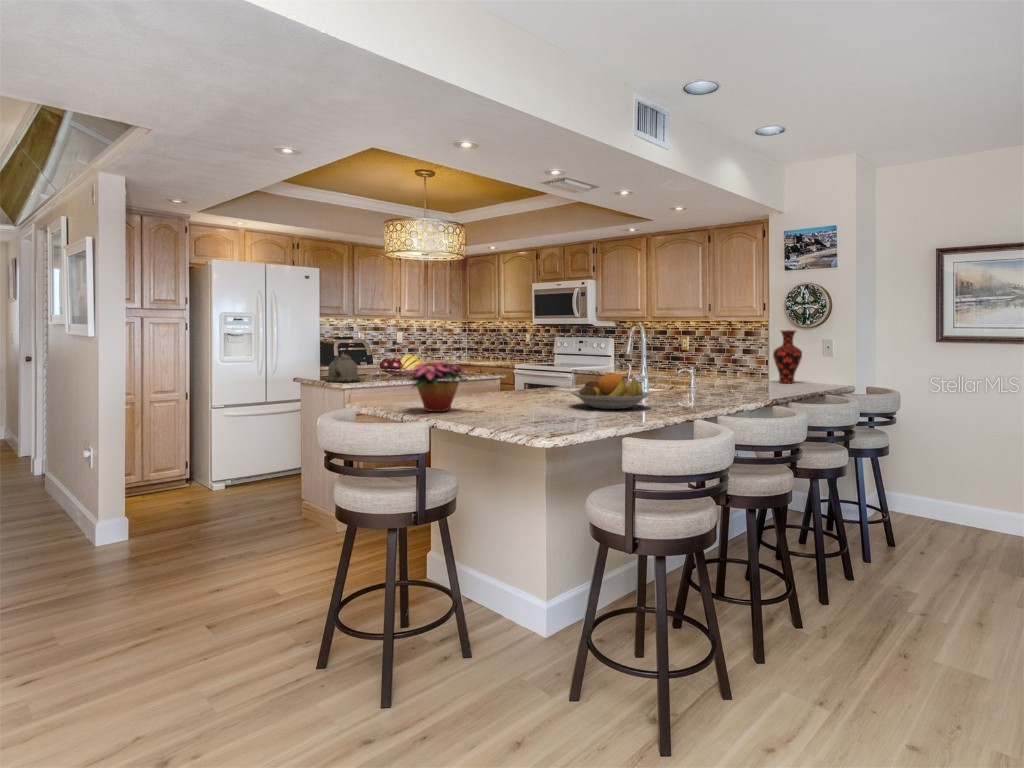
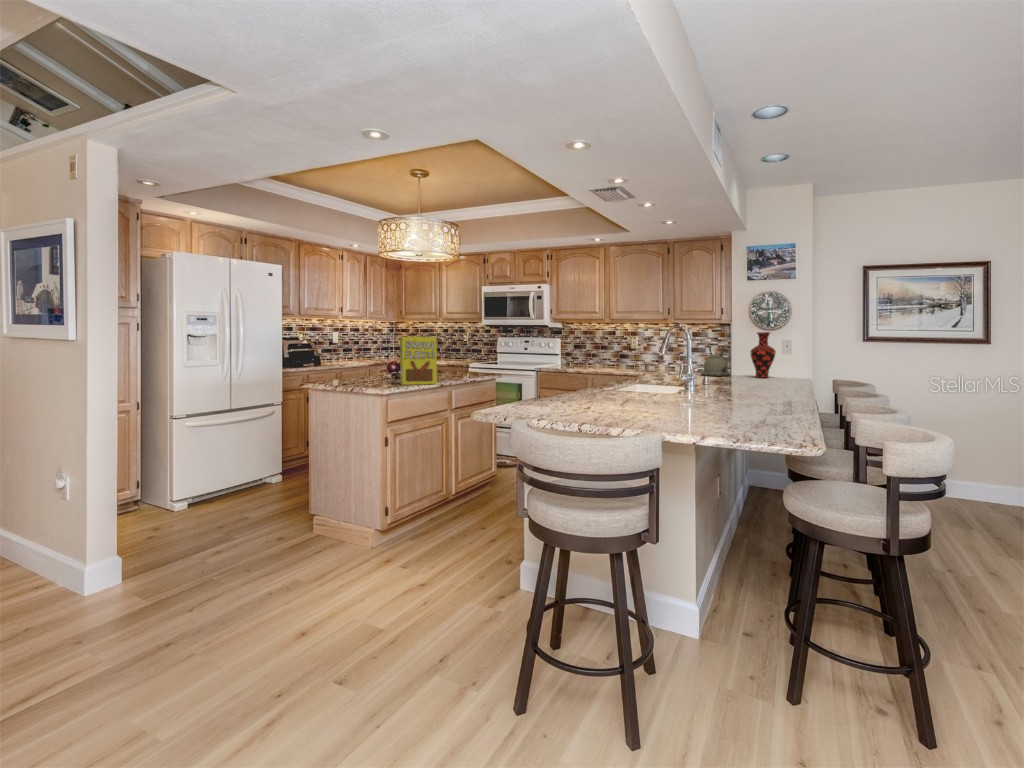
cereal box: none [377,336,411,381] -> present [400,337,437,385]
kettle: present [326,343,360,382] -> present [702,345,731,376]
flower arrangement: present [409,362,468,412] -> none [581,364,661,420]
fruit bowl: present [571,373,651,409] -> none [709,374,793,409]

